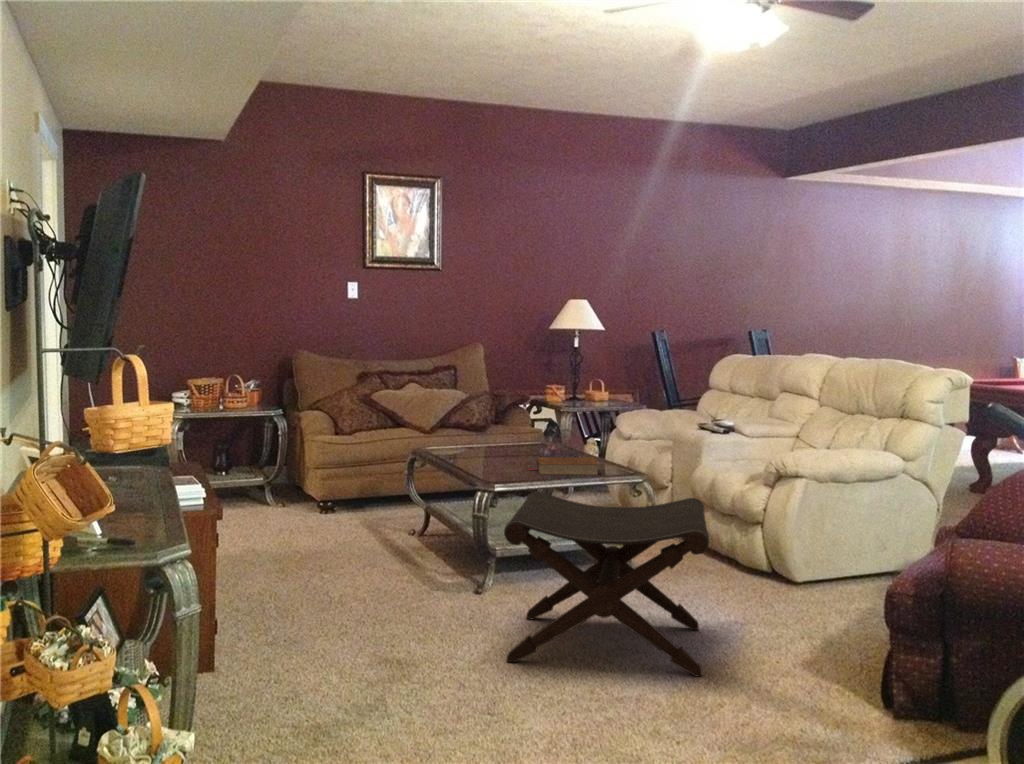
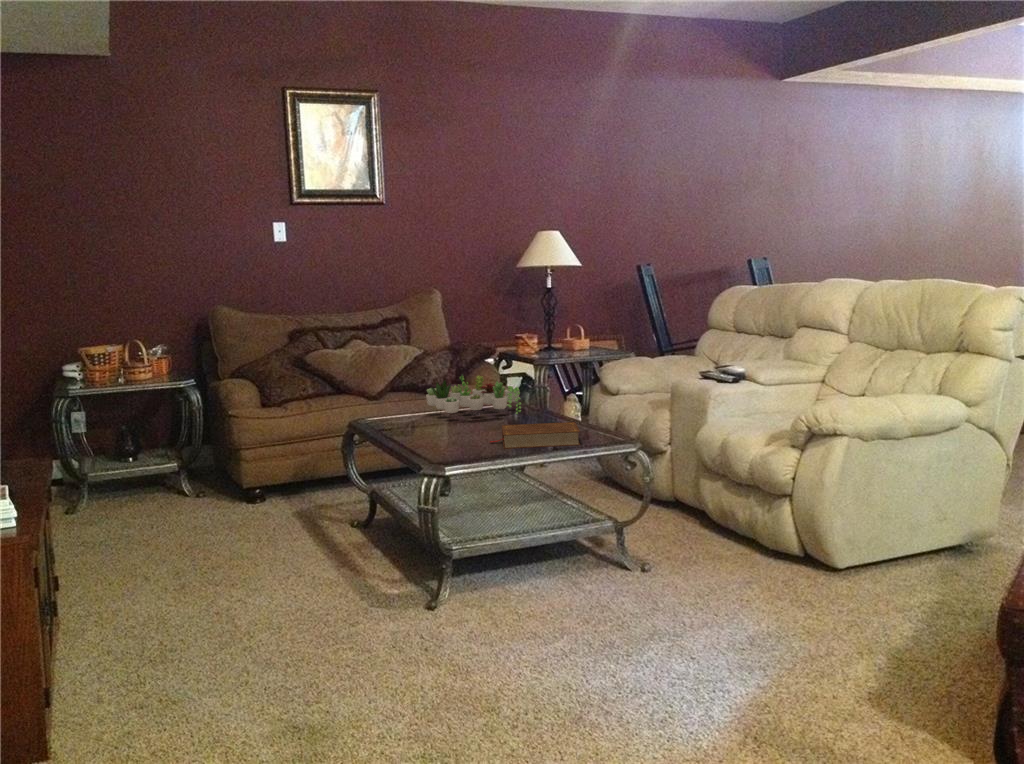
succulent plant: none [474,415,551,451] -> present [426,376,521,415]
footstool: present [504,491,709,676] -> none [448,475,737,728]

